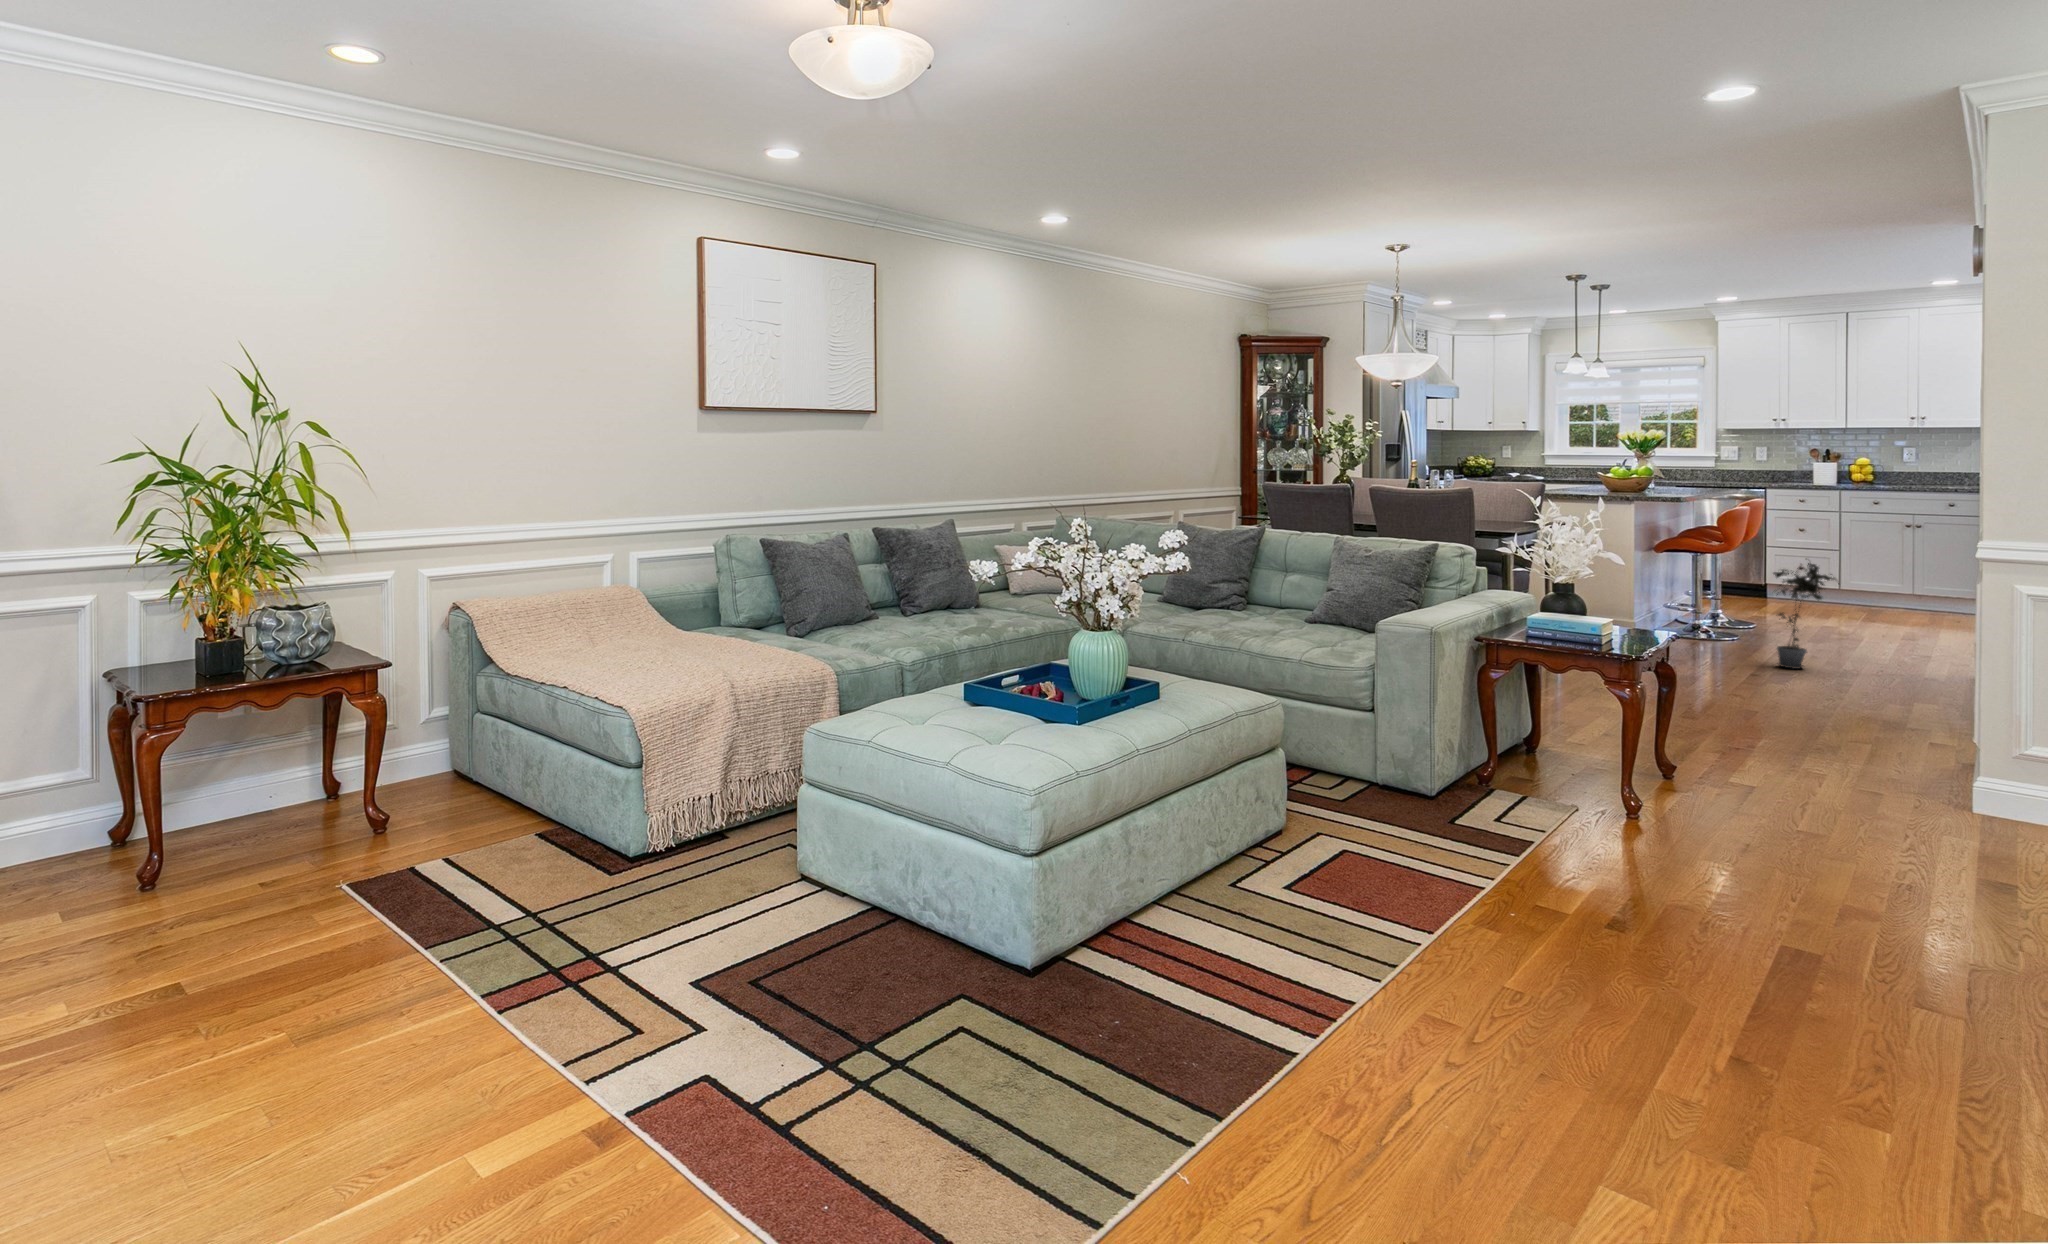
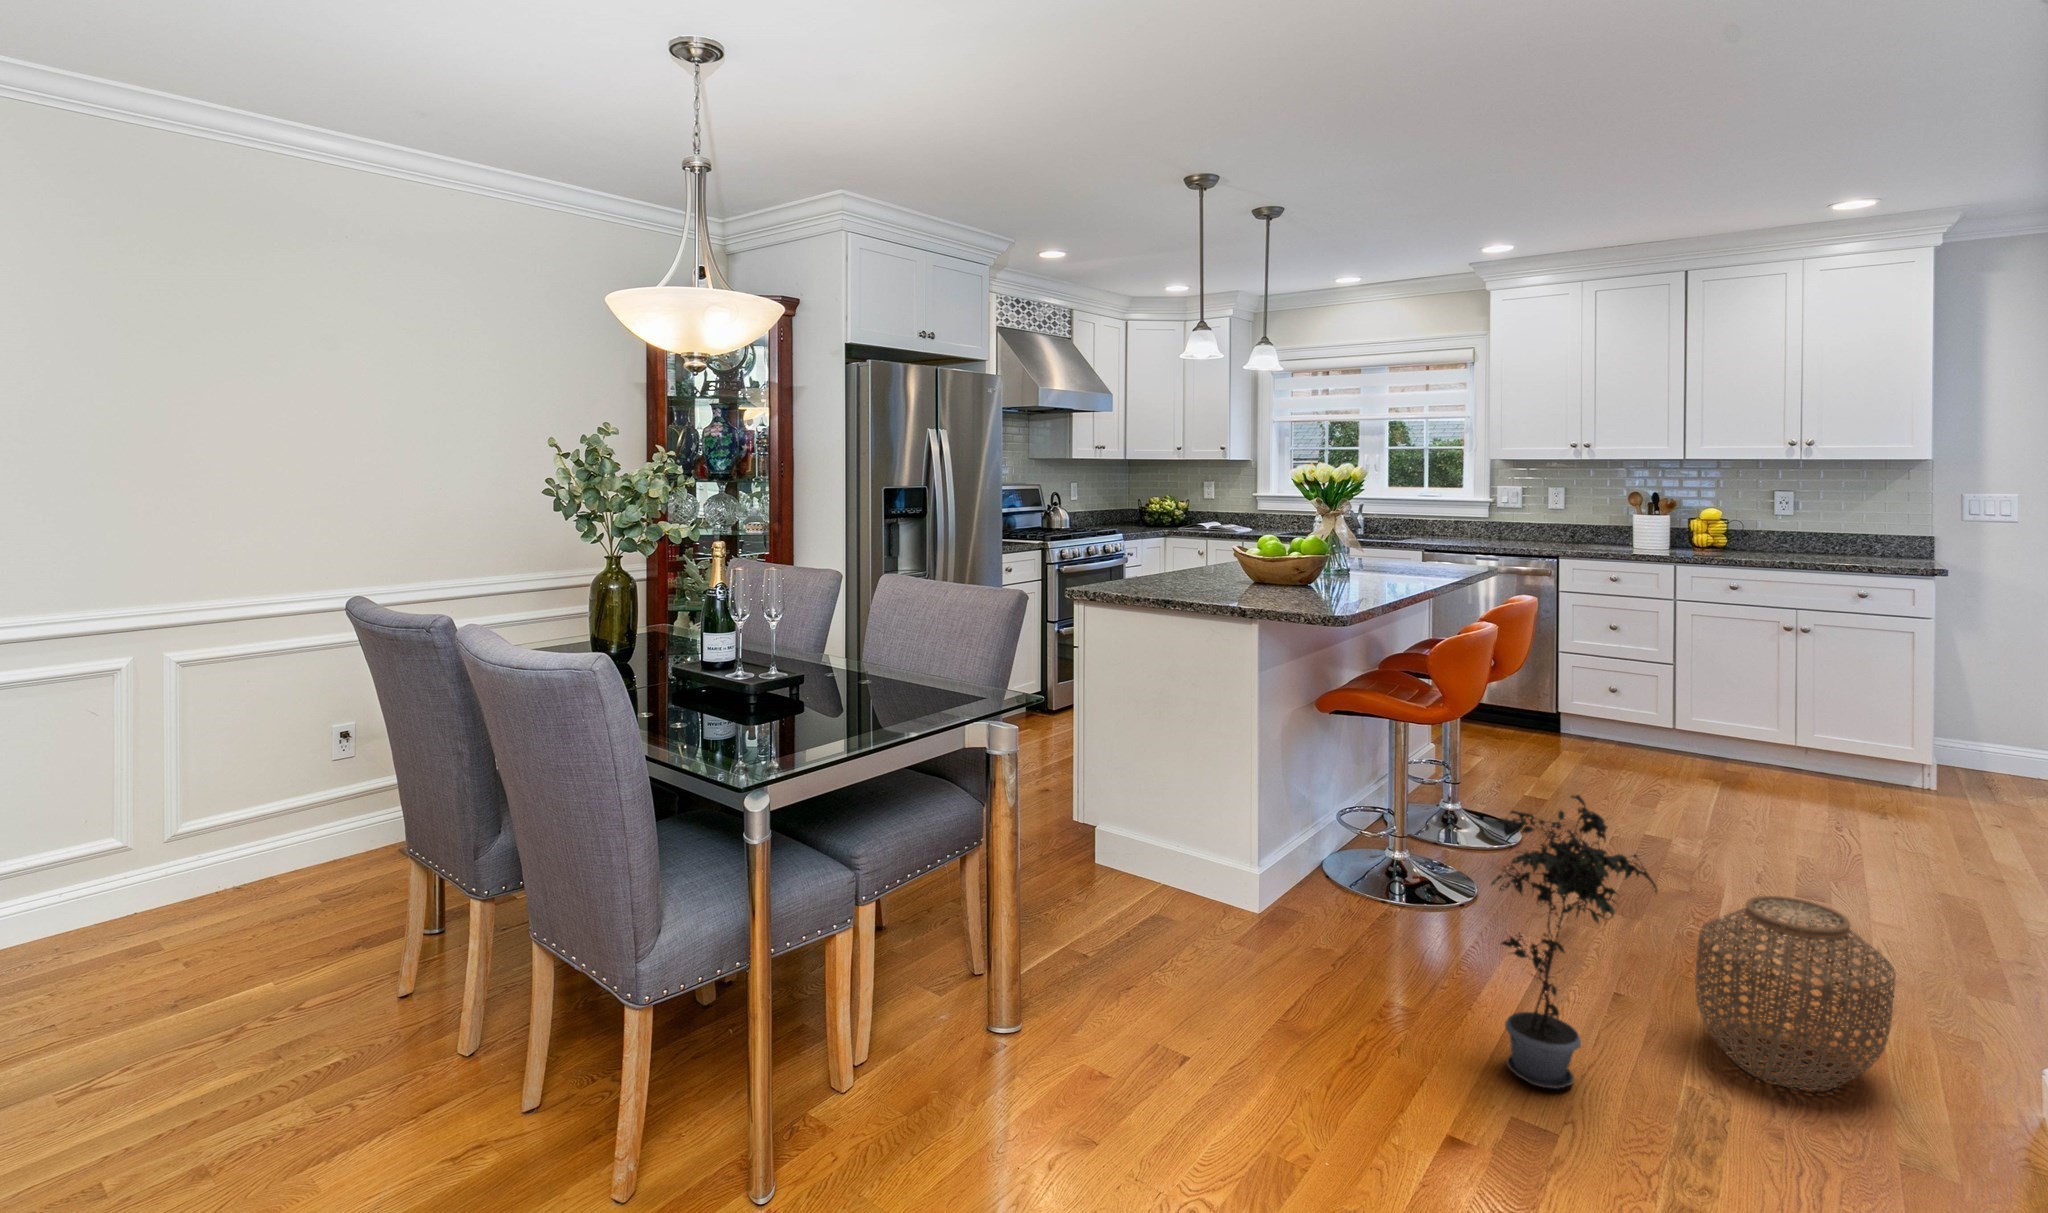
woven basket: none [1852,602,1930,669] -> present [1695,896,1896,1091]

